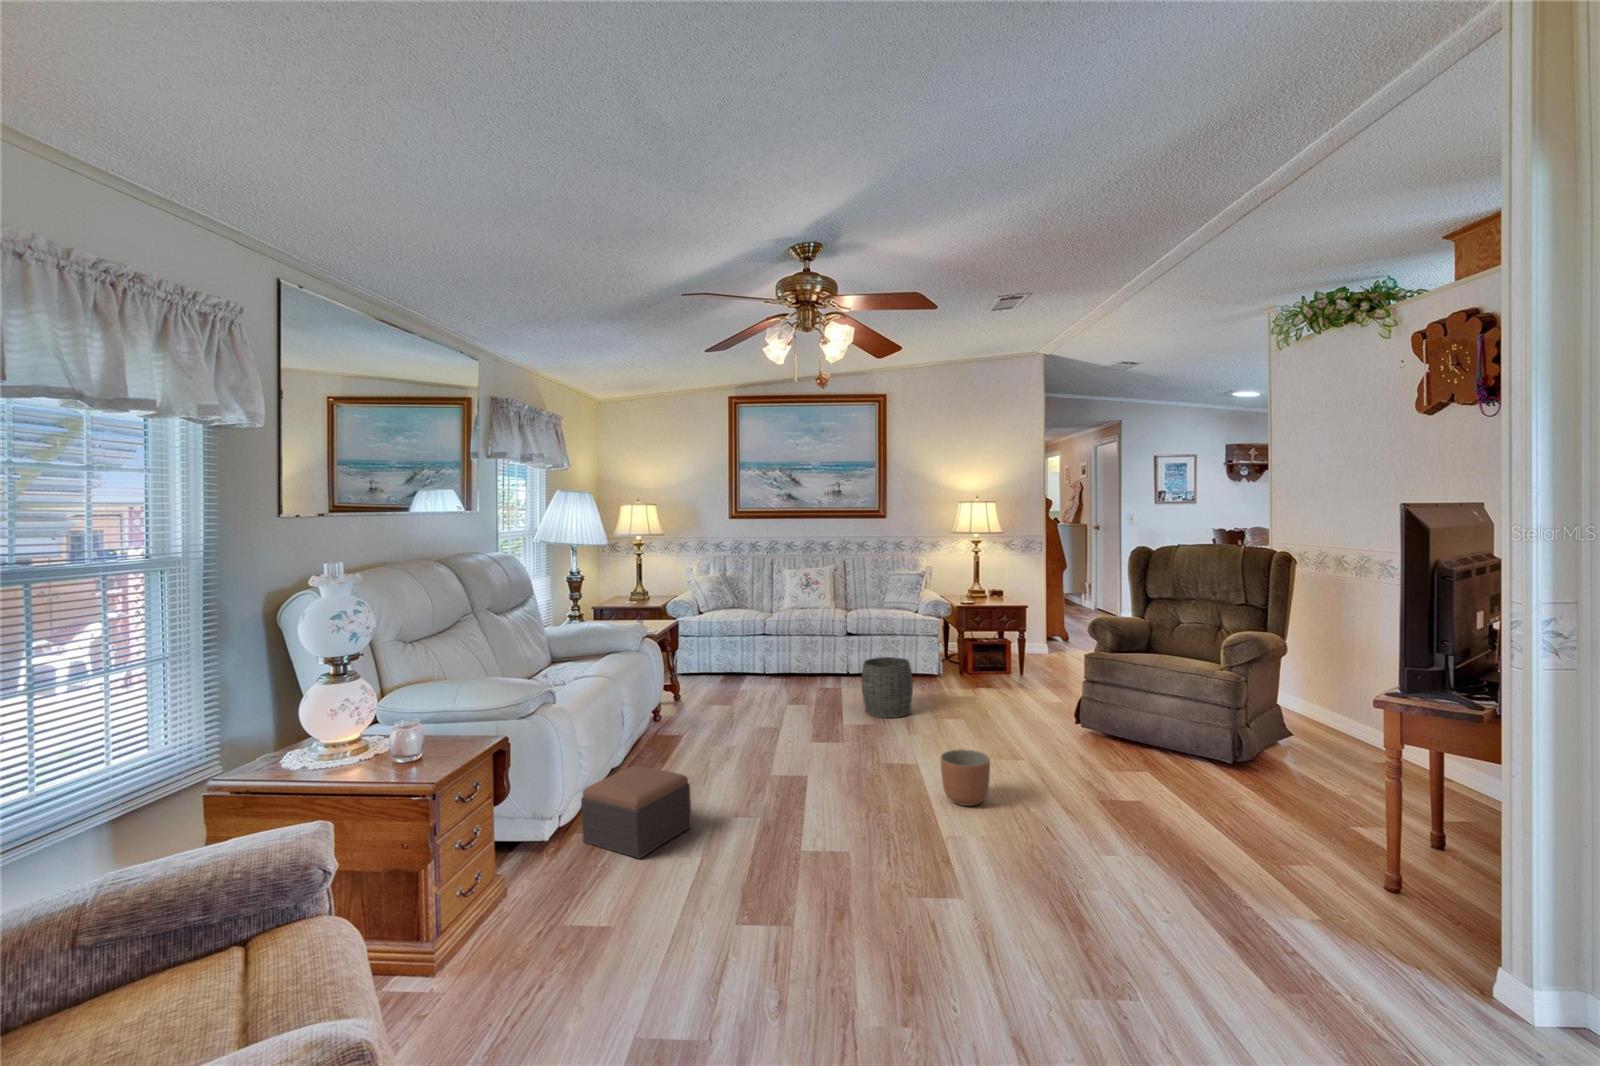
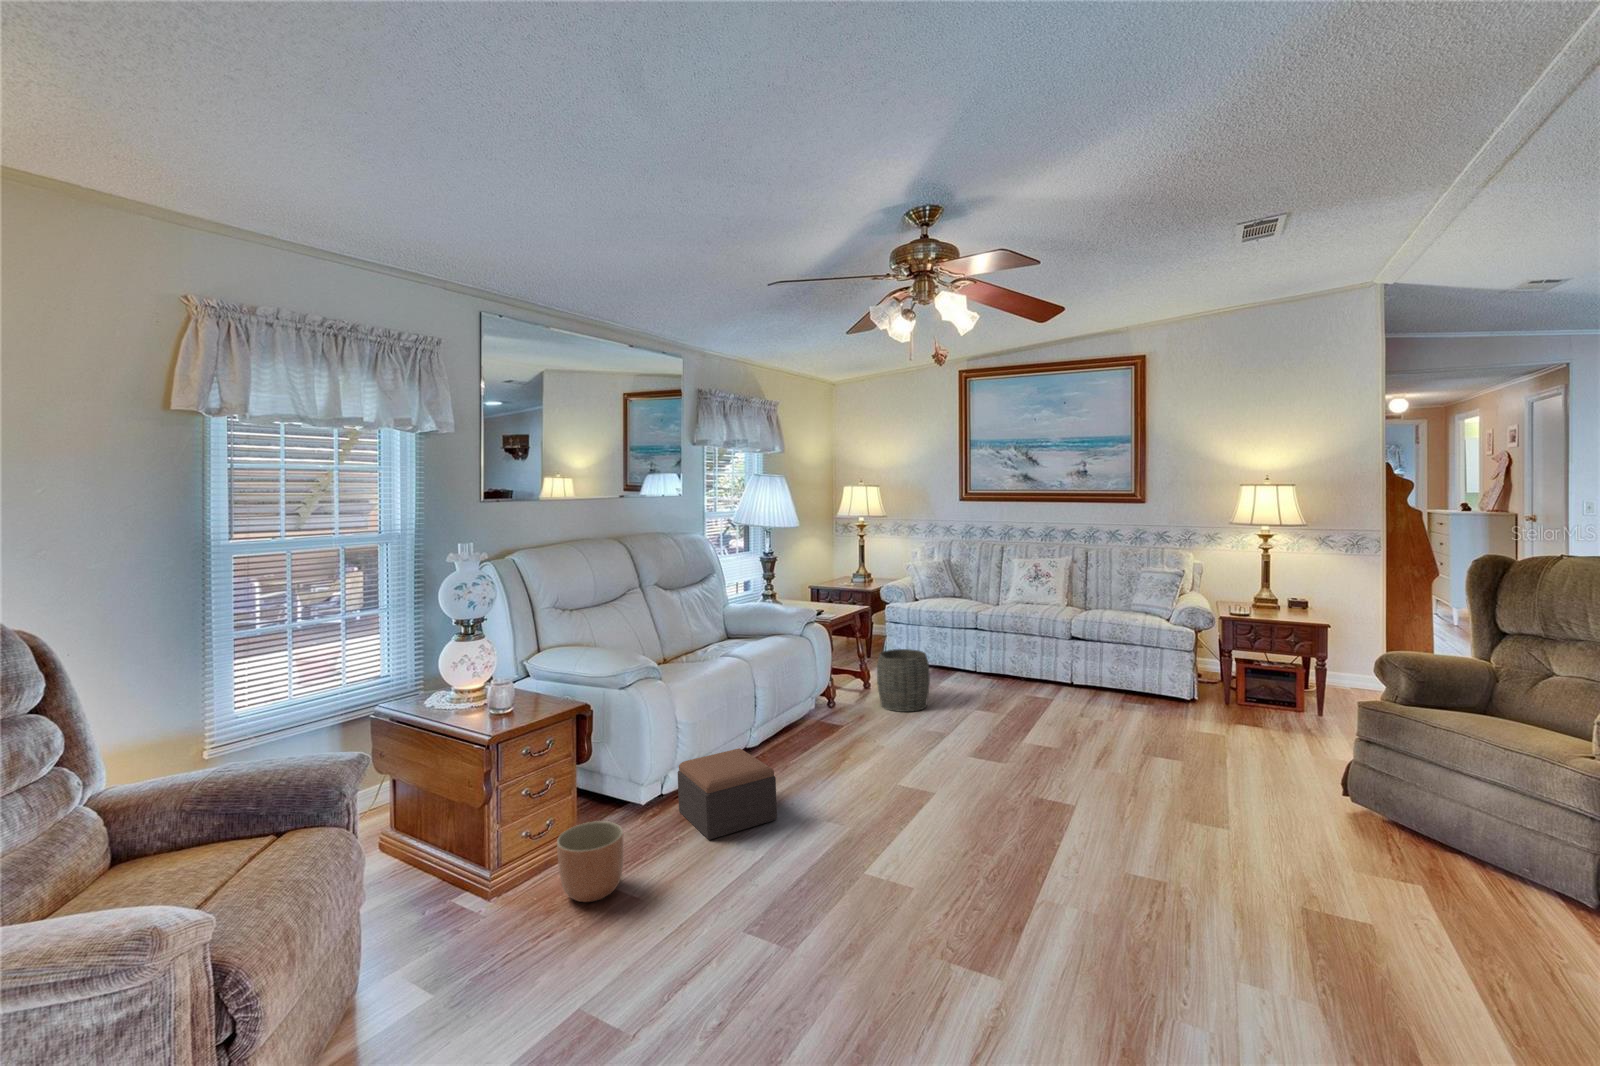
woven basket: present [862,657,913,718] -> present [877,649,930,712]
planter: present [940,749,990,806] -> present [557,821,624,902]

